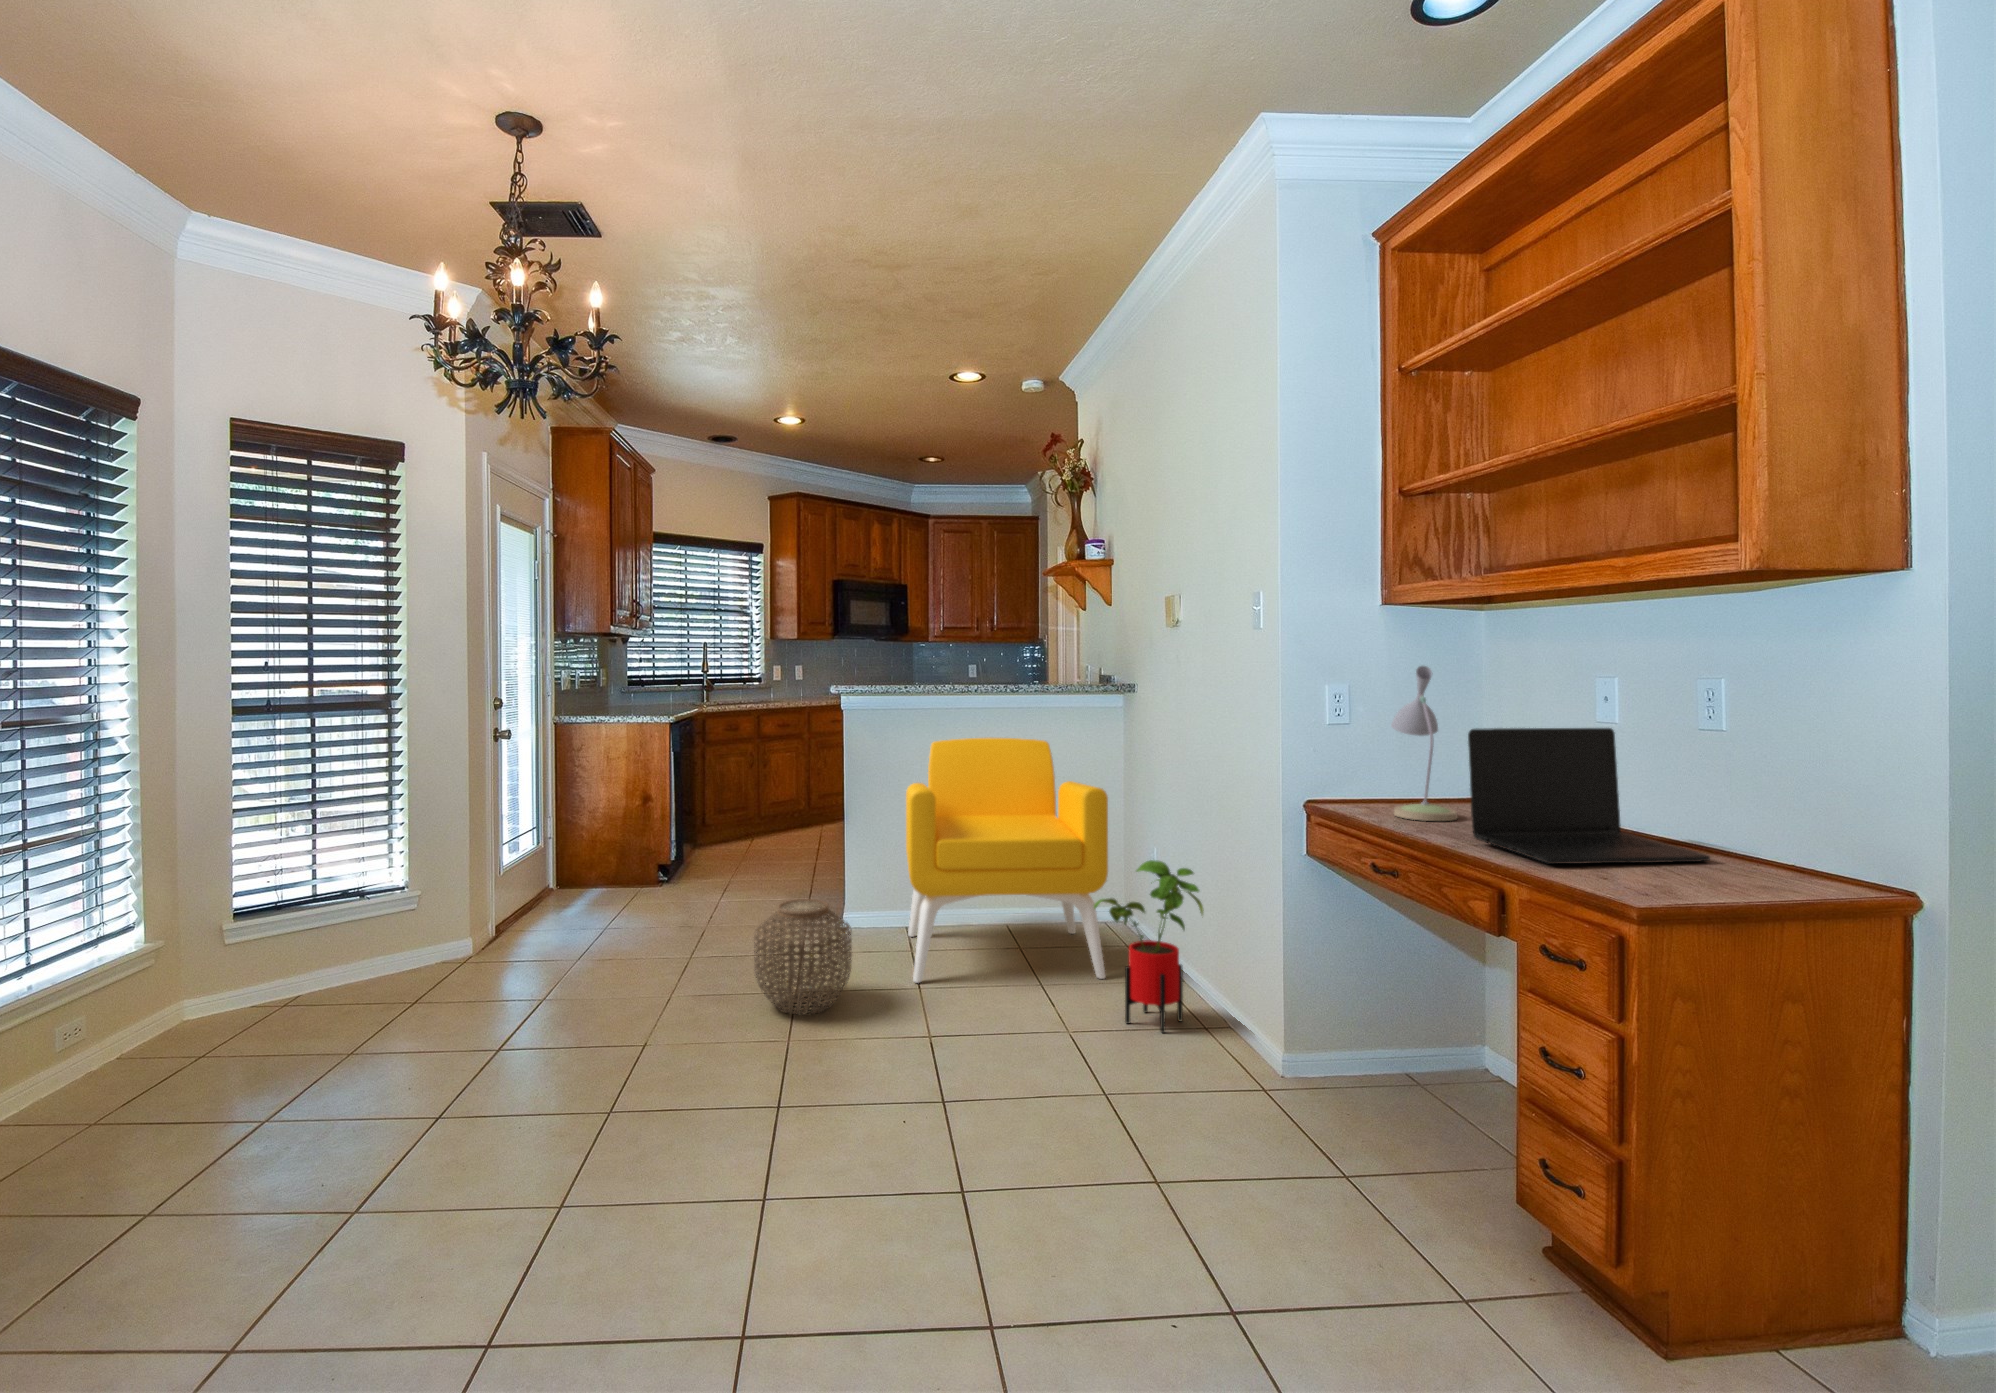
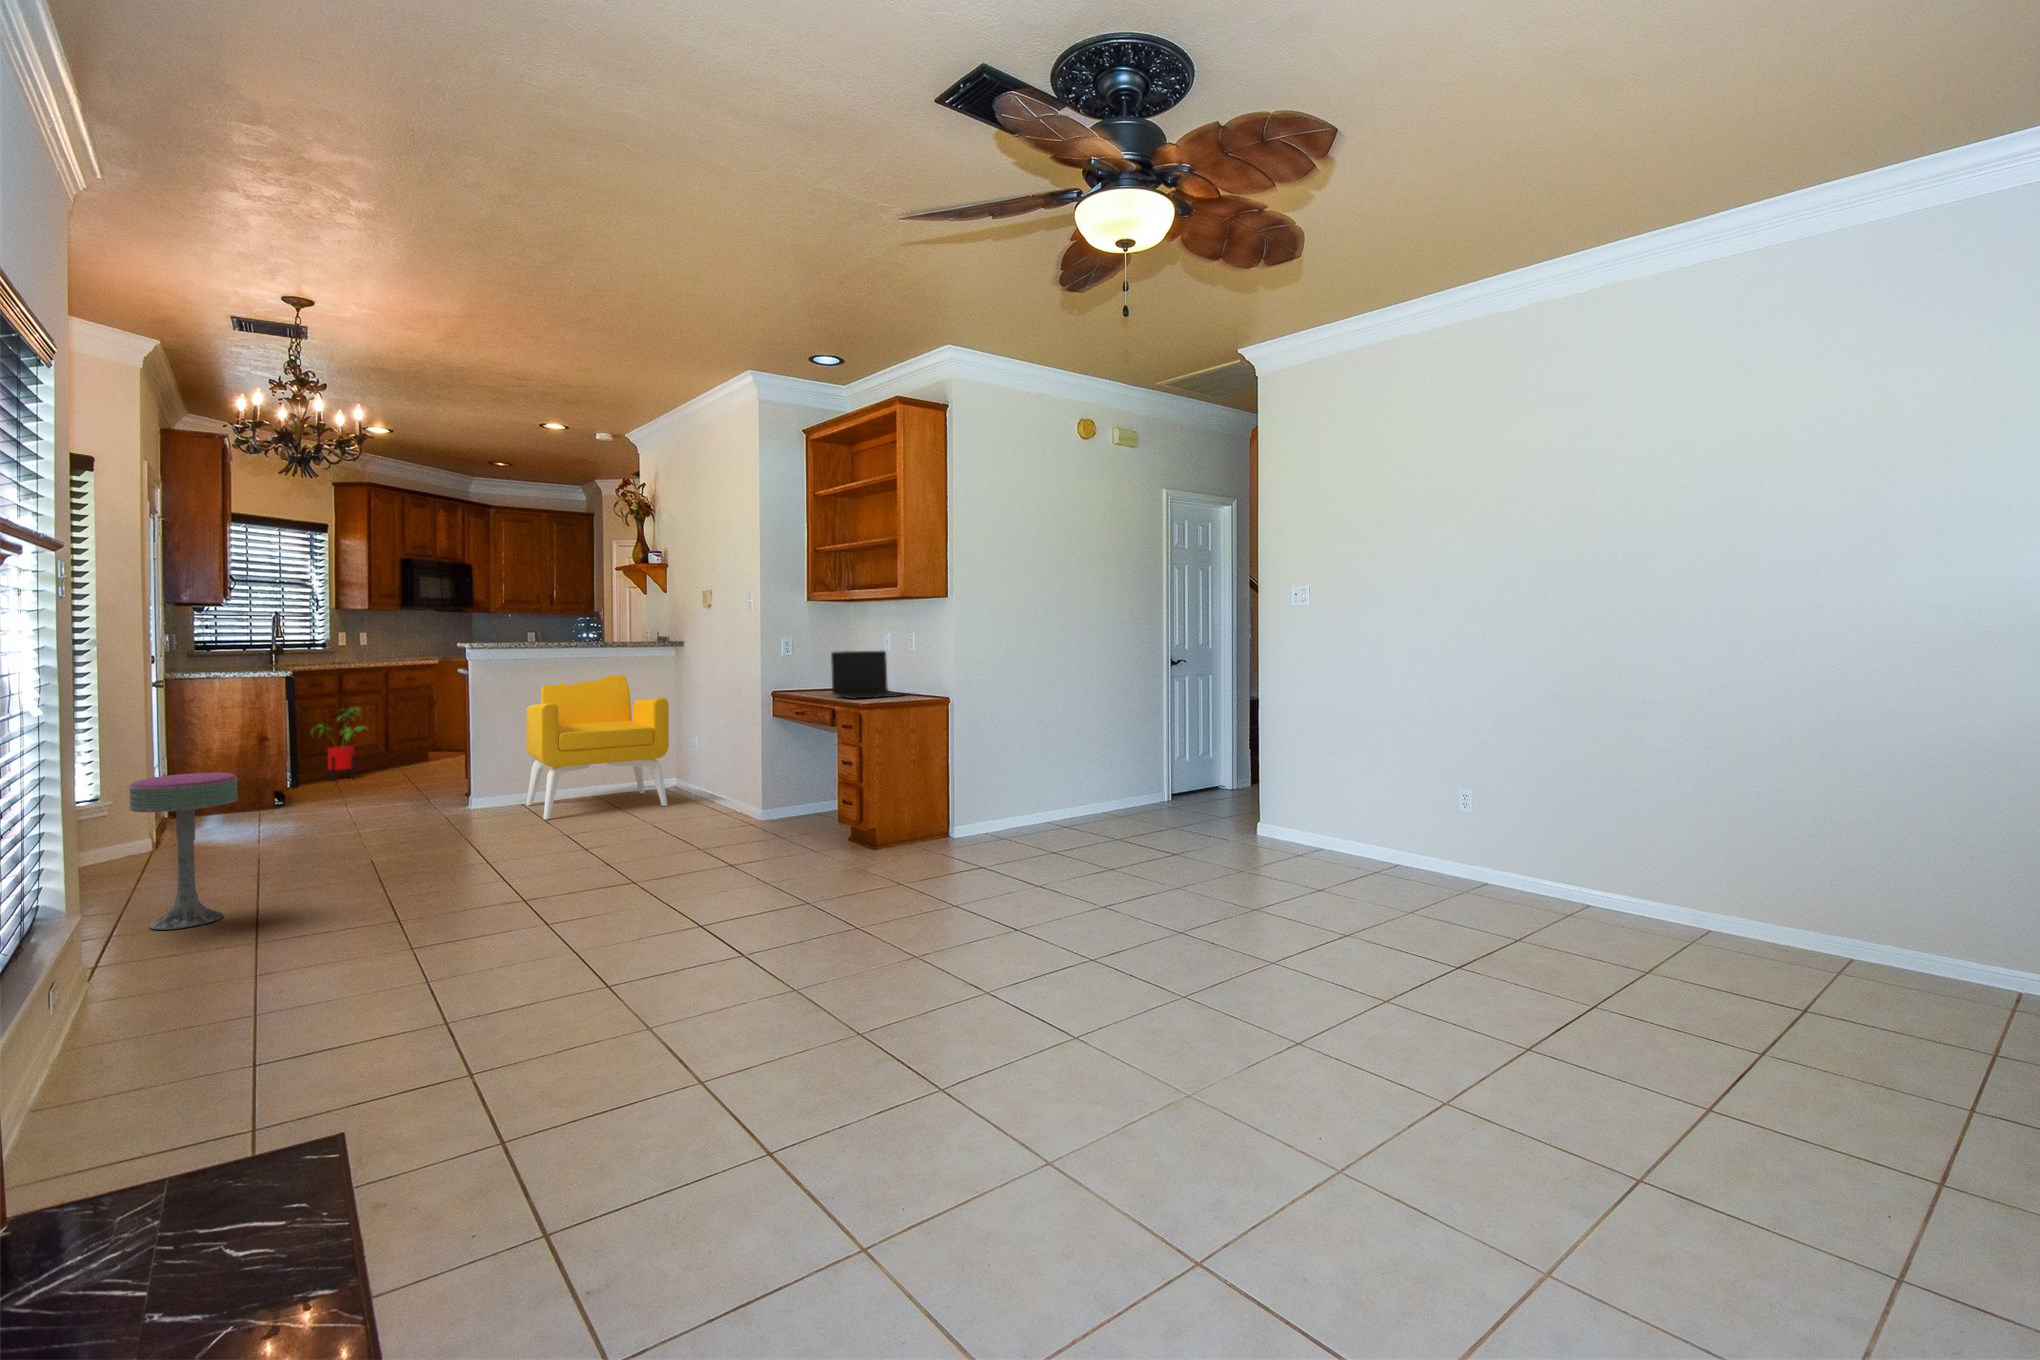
desk lamp: present [1391,666,1457,821] -> none [809,627,835,693]
house plant: present [1094,860,1204,1033] -> present [311,707,366,780]
woven basket: present [754,899,852,1014] -> none [437,772,507,838]
bar stool: none [175,923,349,1228] -> present [129,773,238,930]

